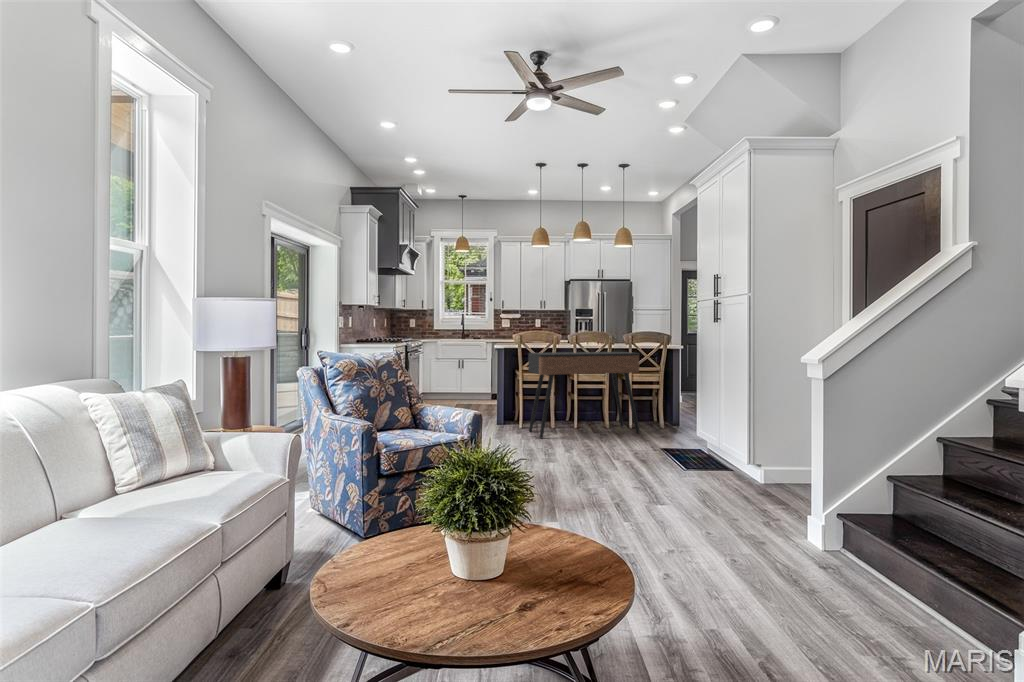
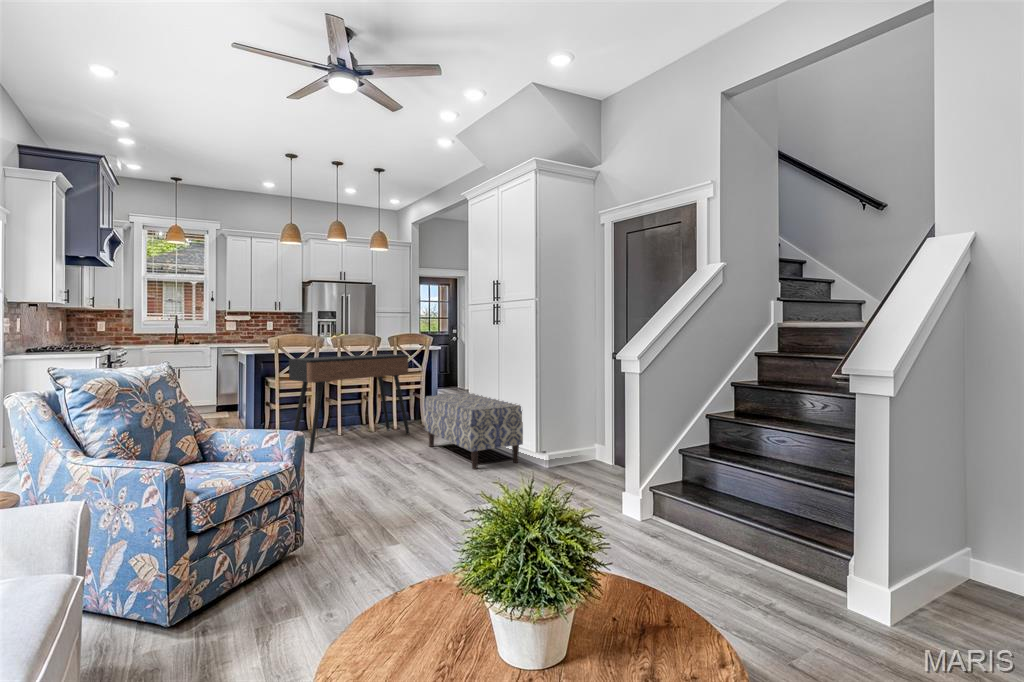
bench: none [646,395,739,475] -> present [425,393,523,470]

